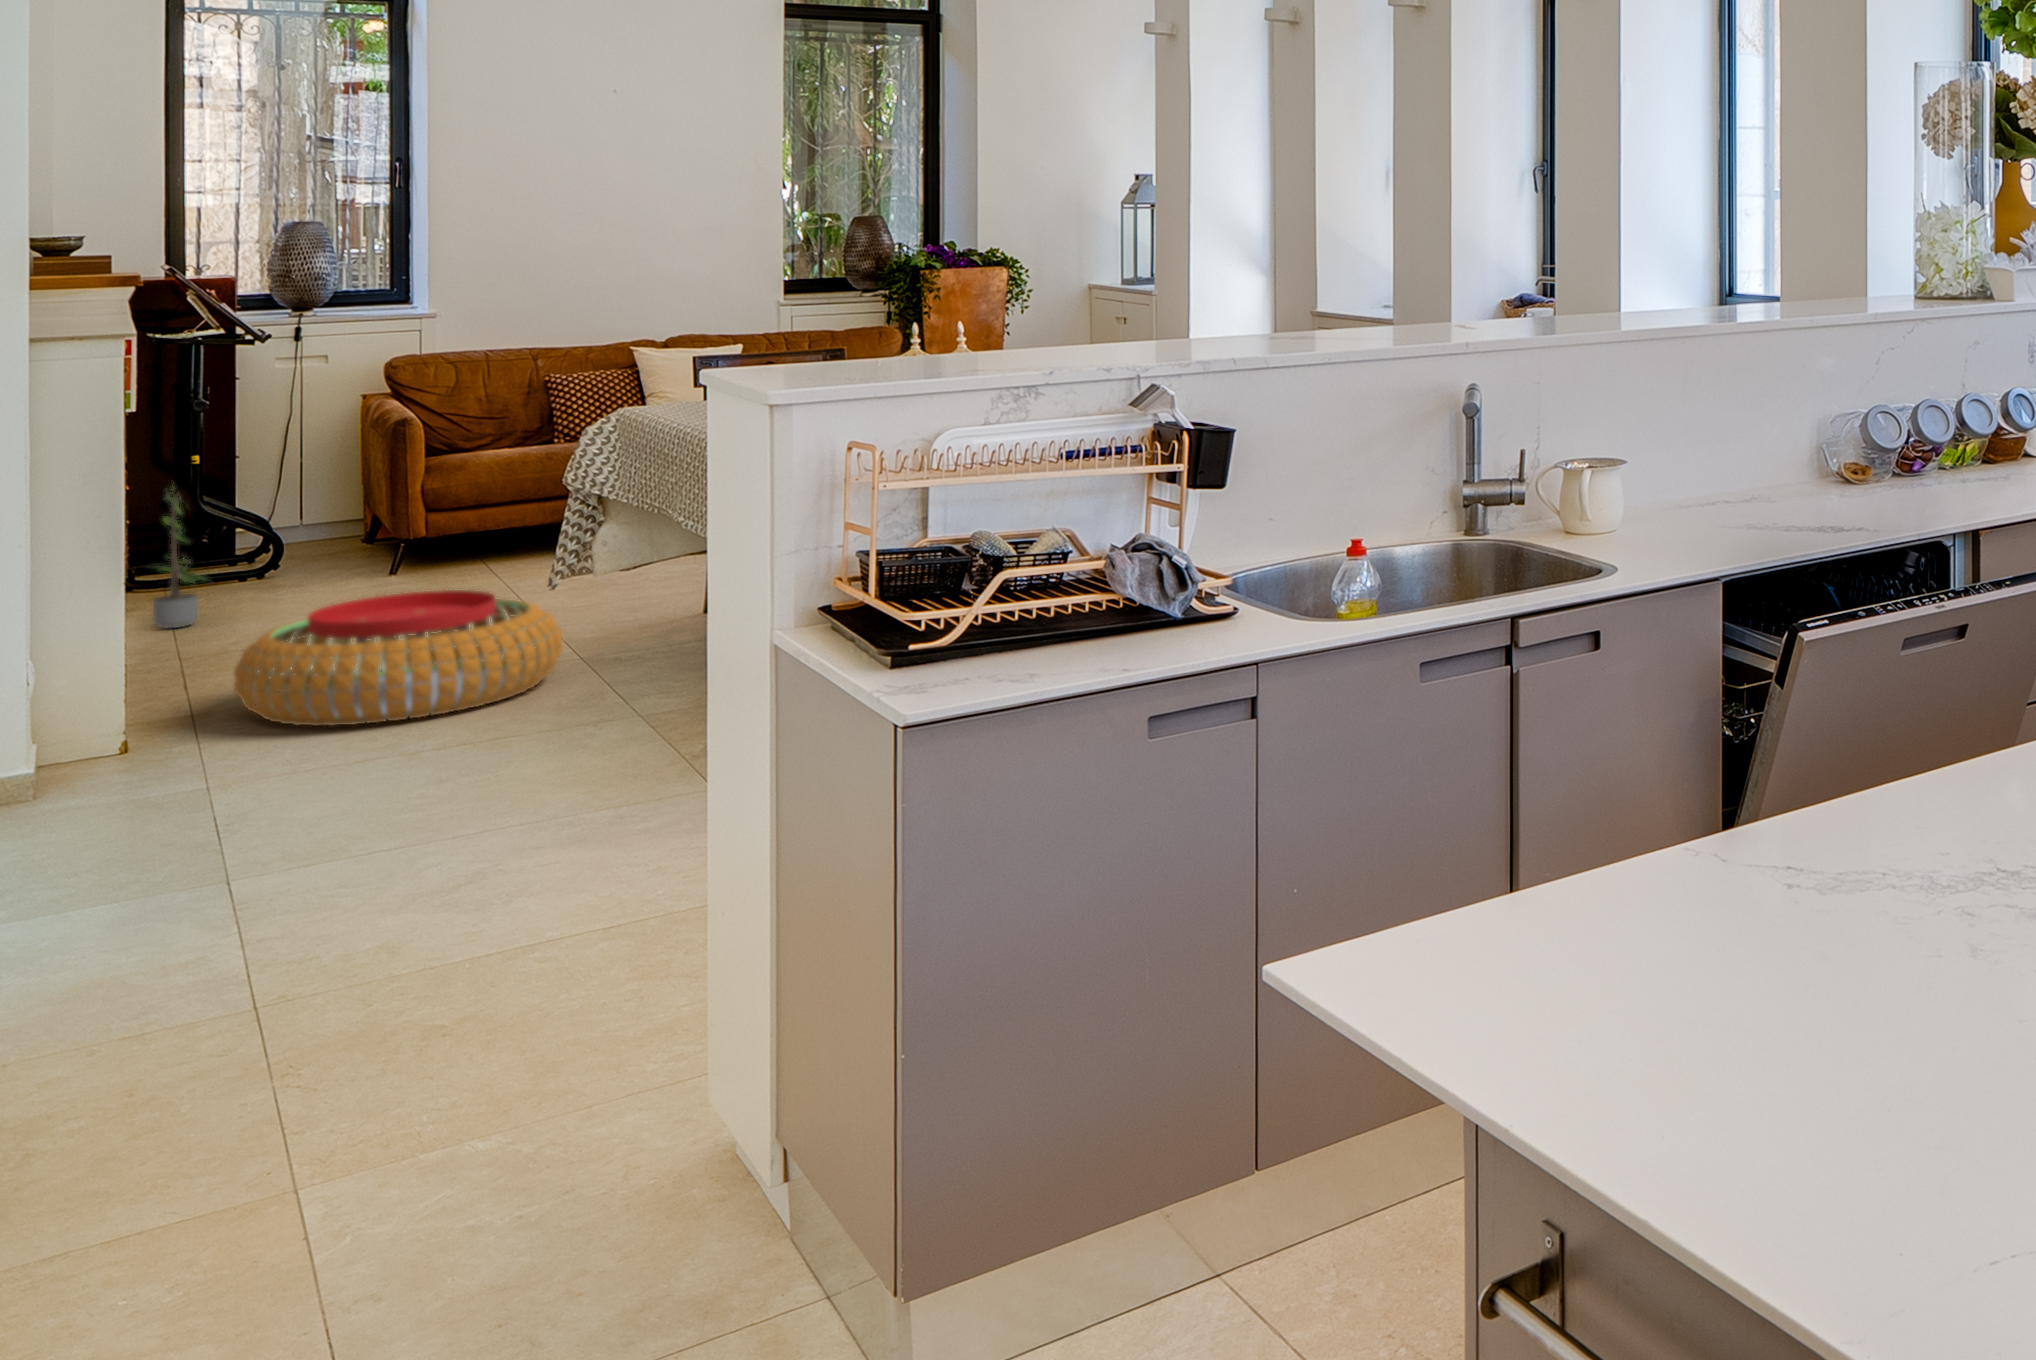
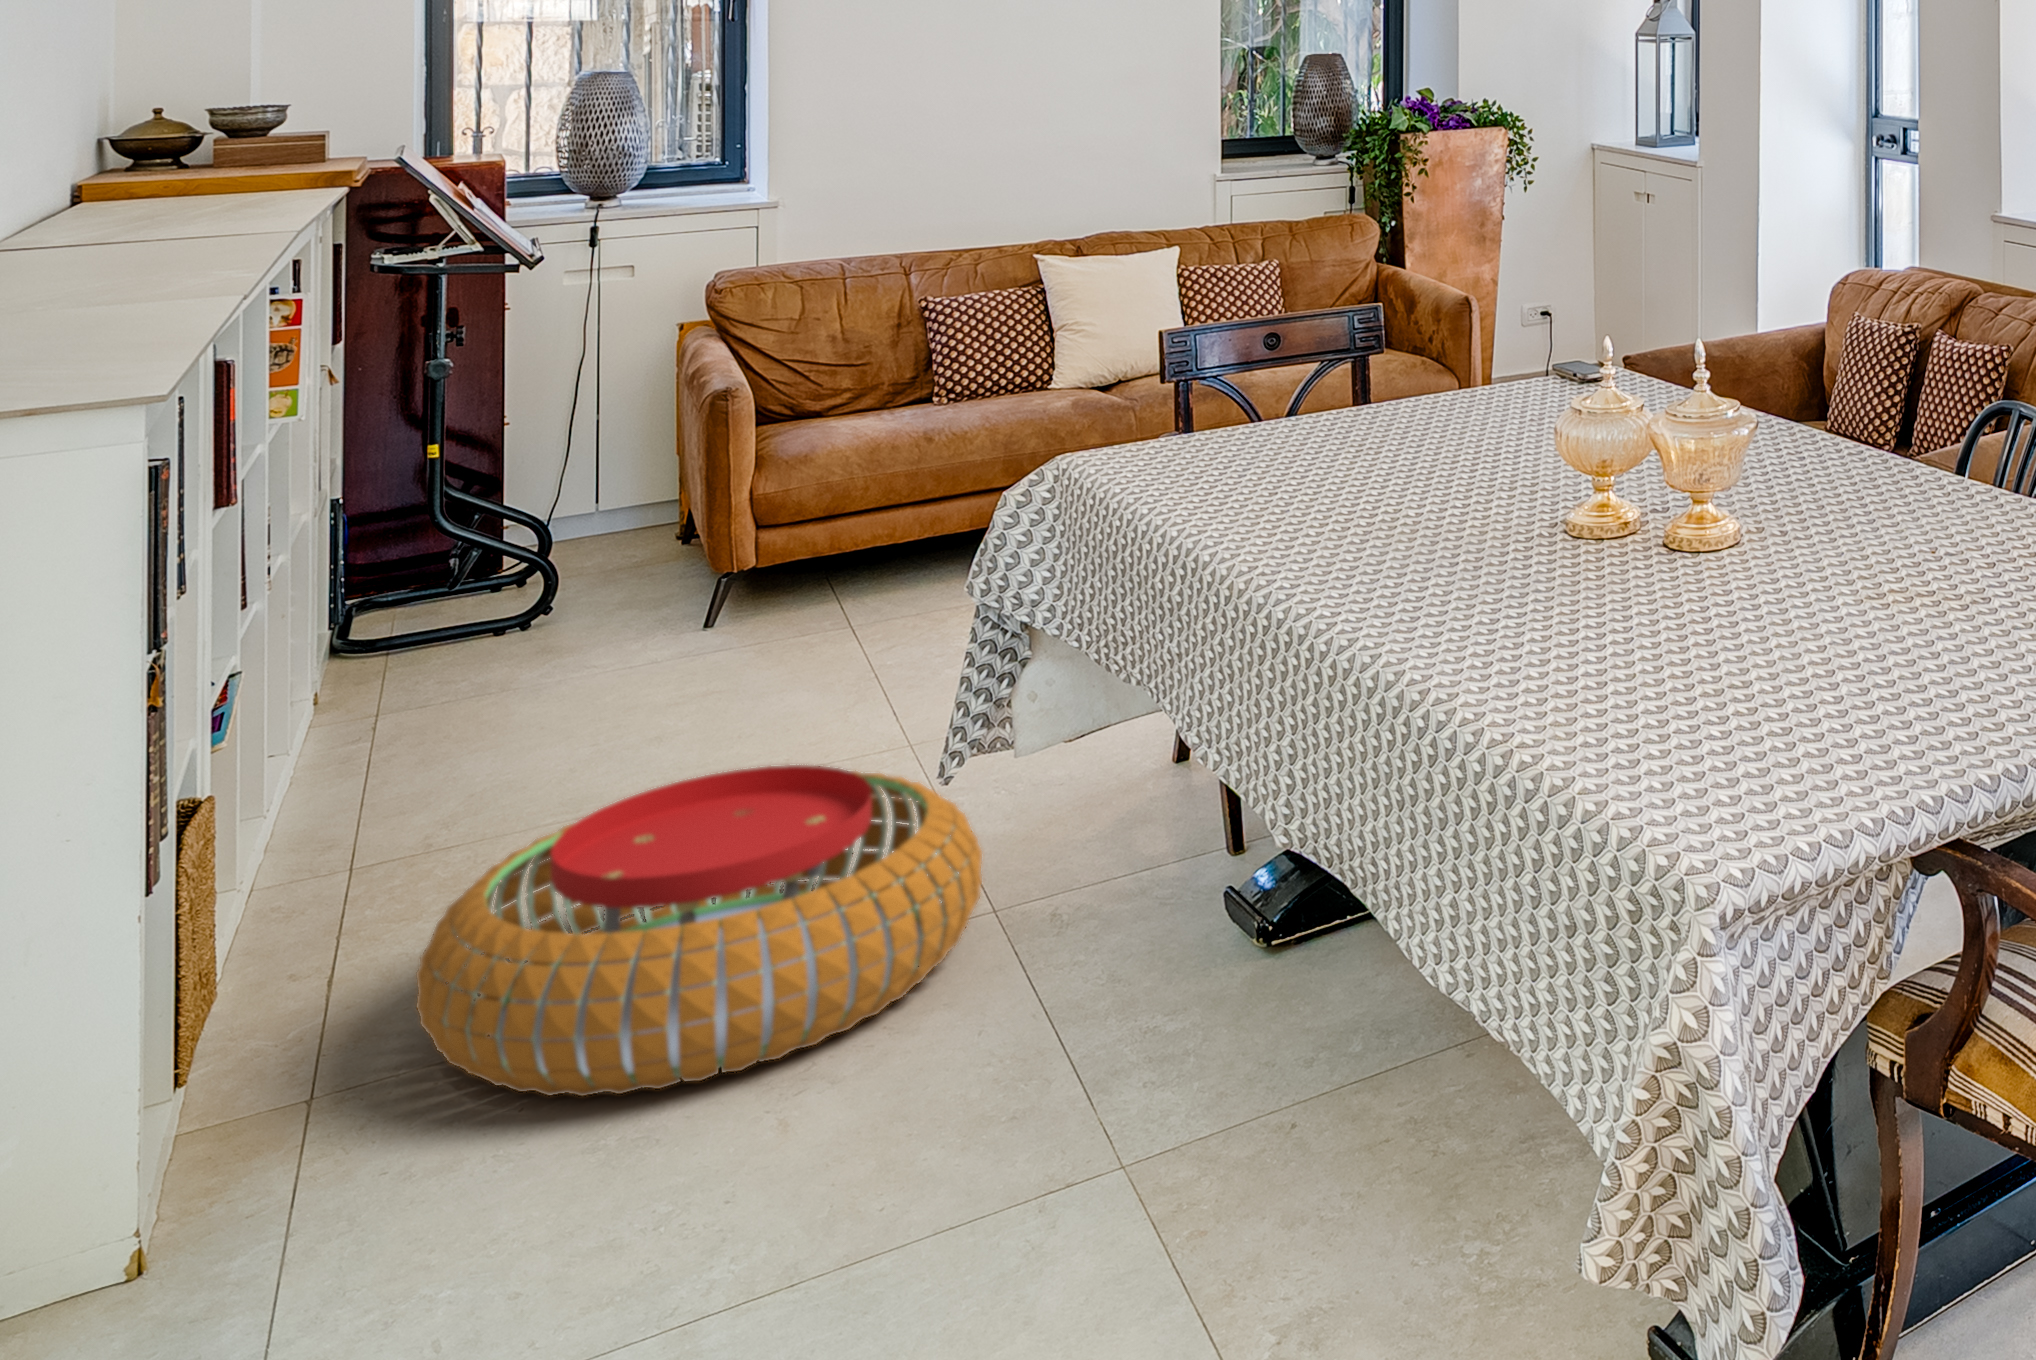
potted plant: present [153,492,204,628] -> none [336,508,443,757]

